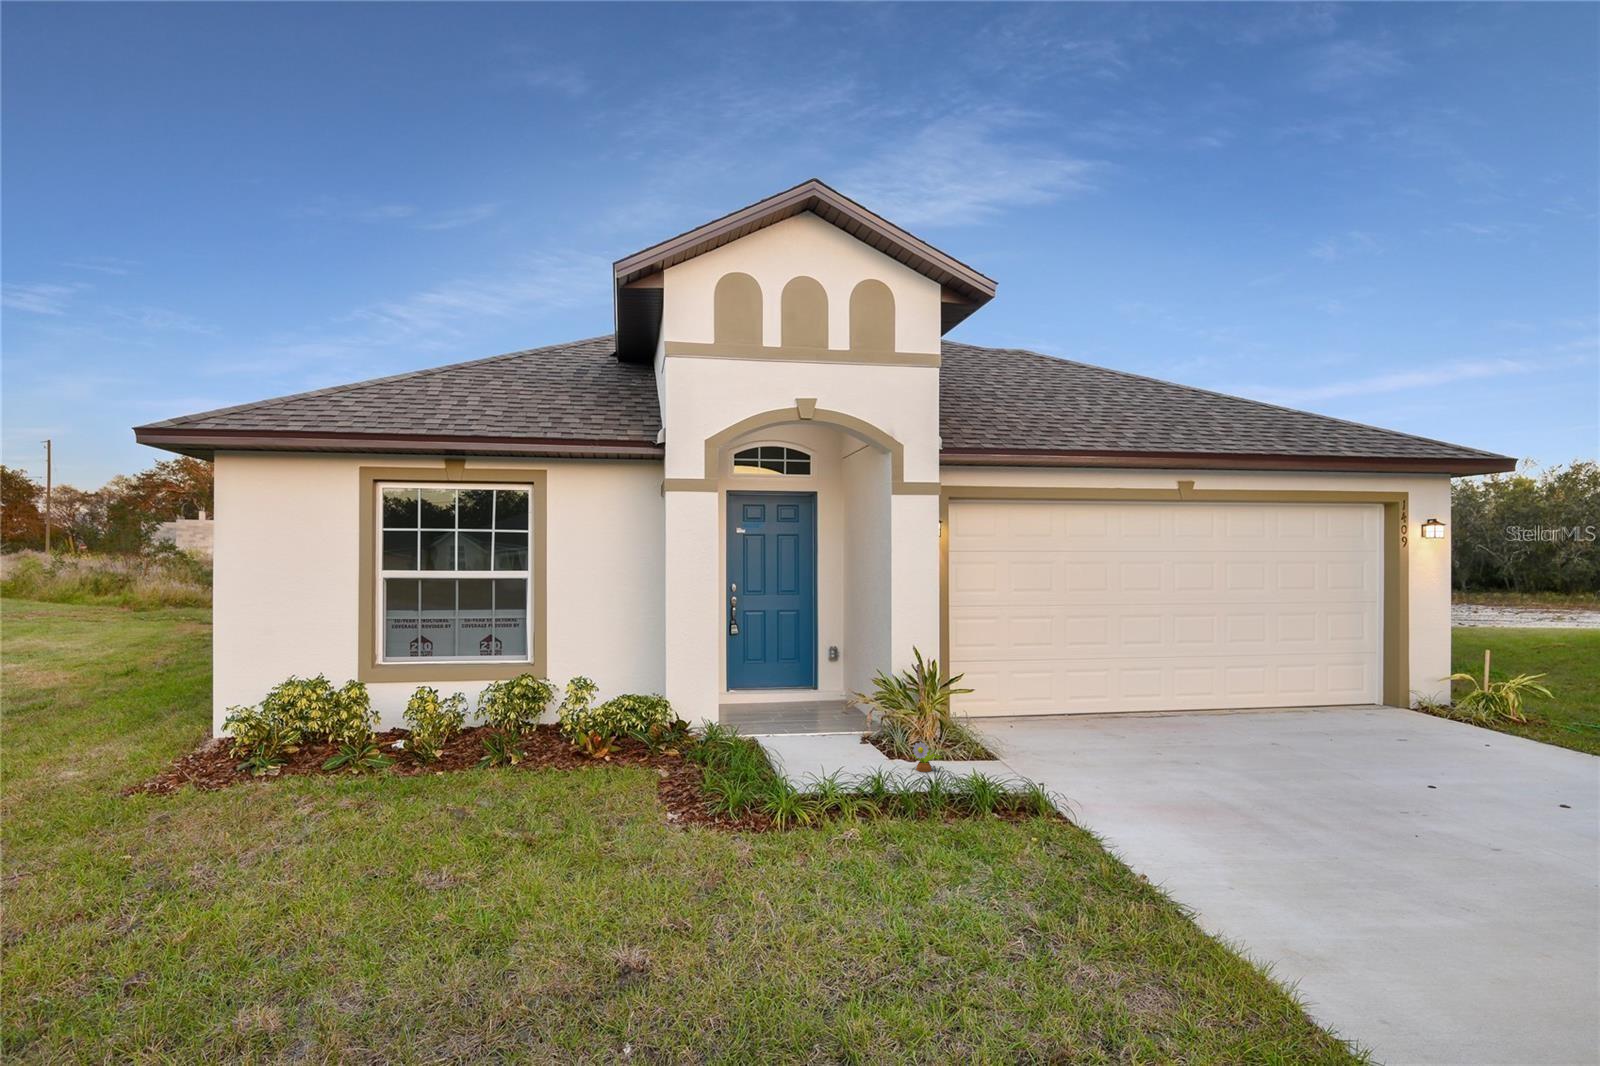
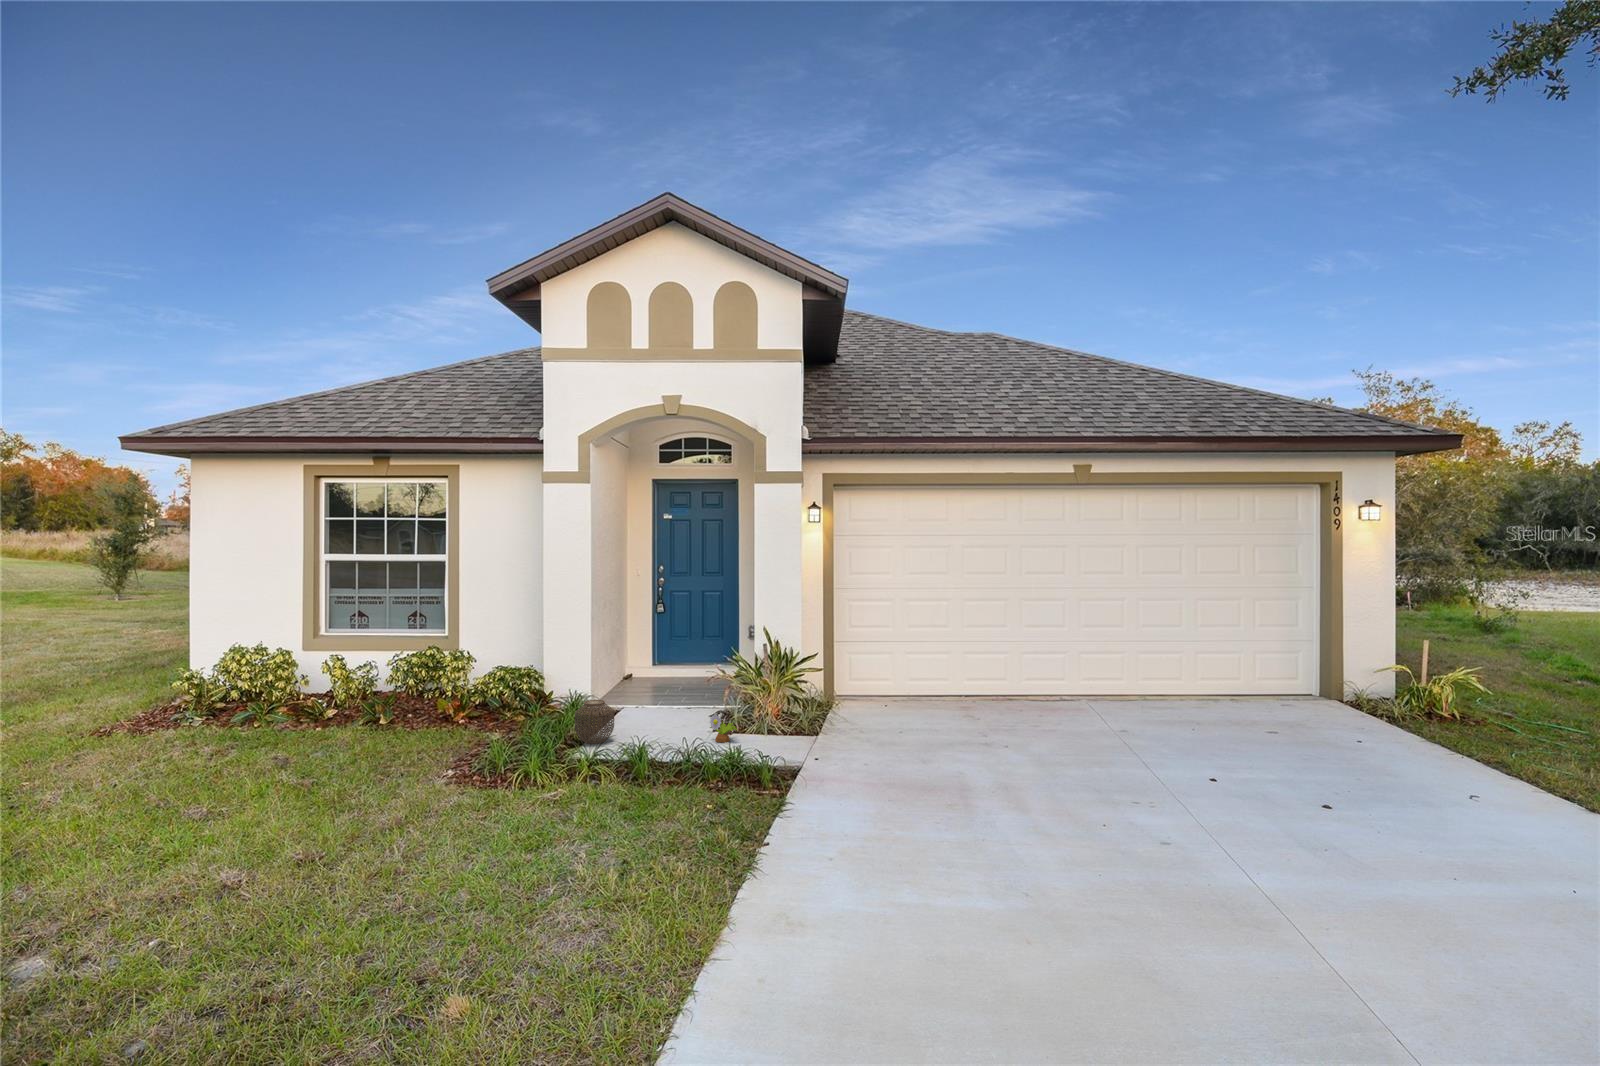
woven basket: none [769,730,811,780] -> present [575,700,614,744]

